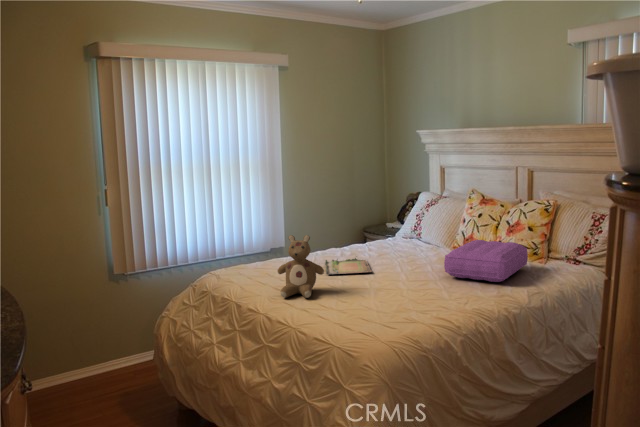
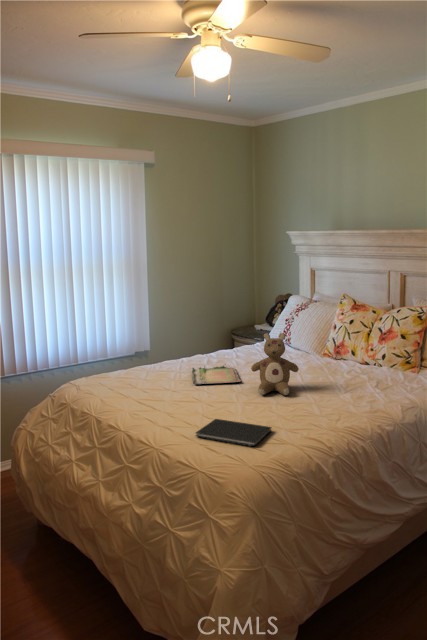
stuffed bear: present [277,235,324,298] -> present [251,333,299,395]
pillow: present [444,240,528,282] -> none [316,348,401,394]
notebook: none [329,303,401,326] -> present [196,419,272,446]

